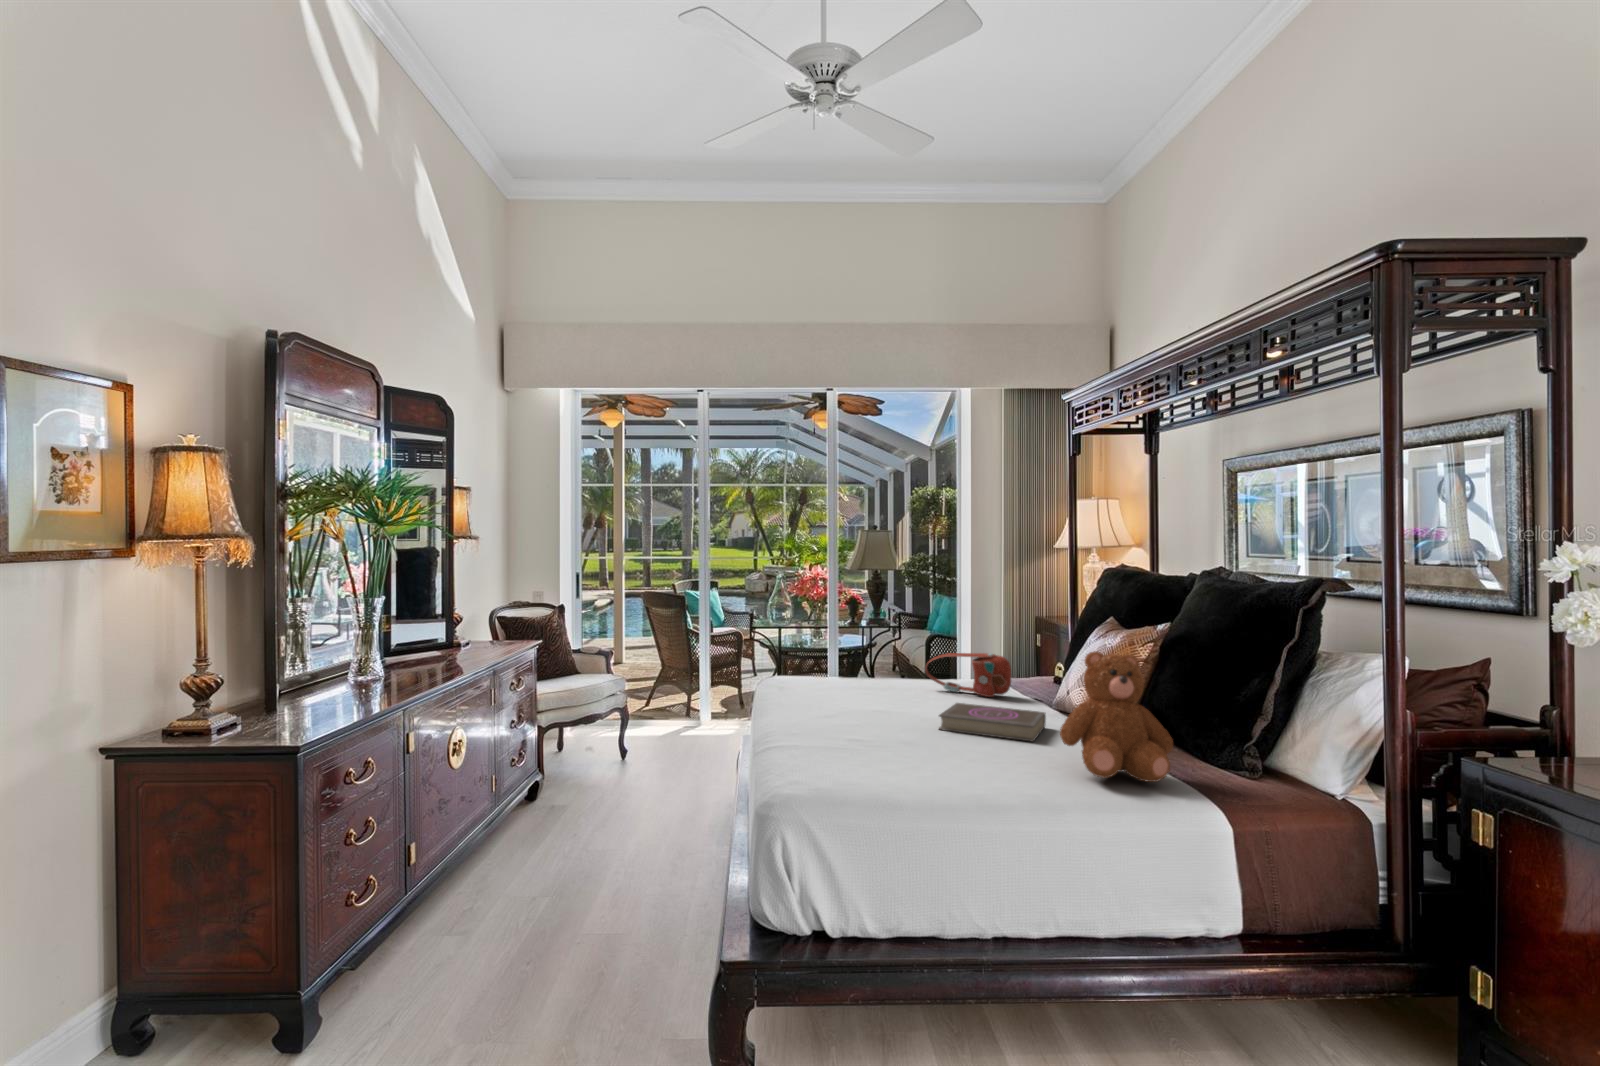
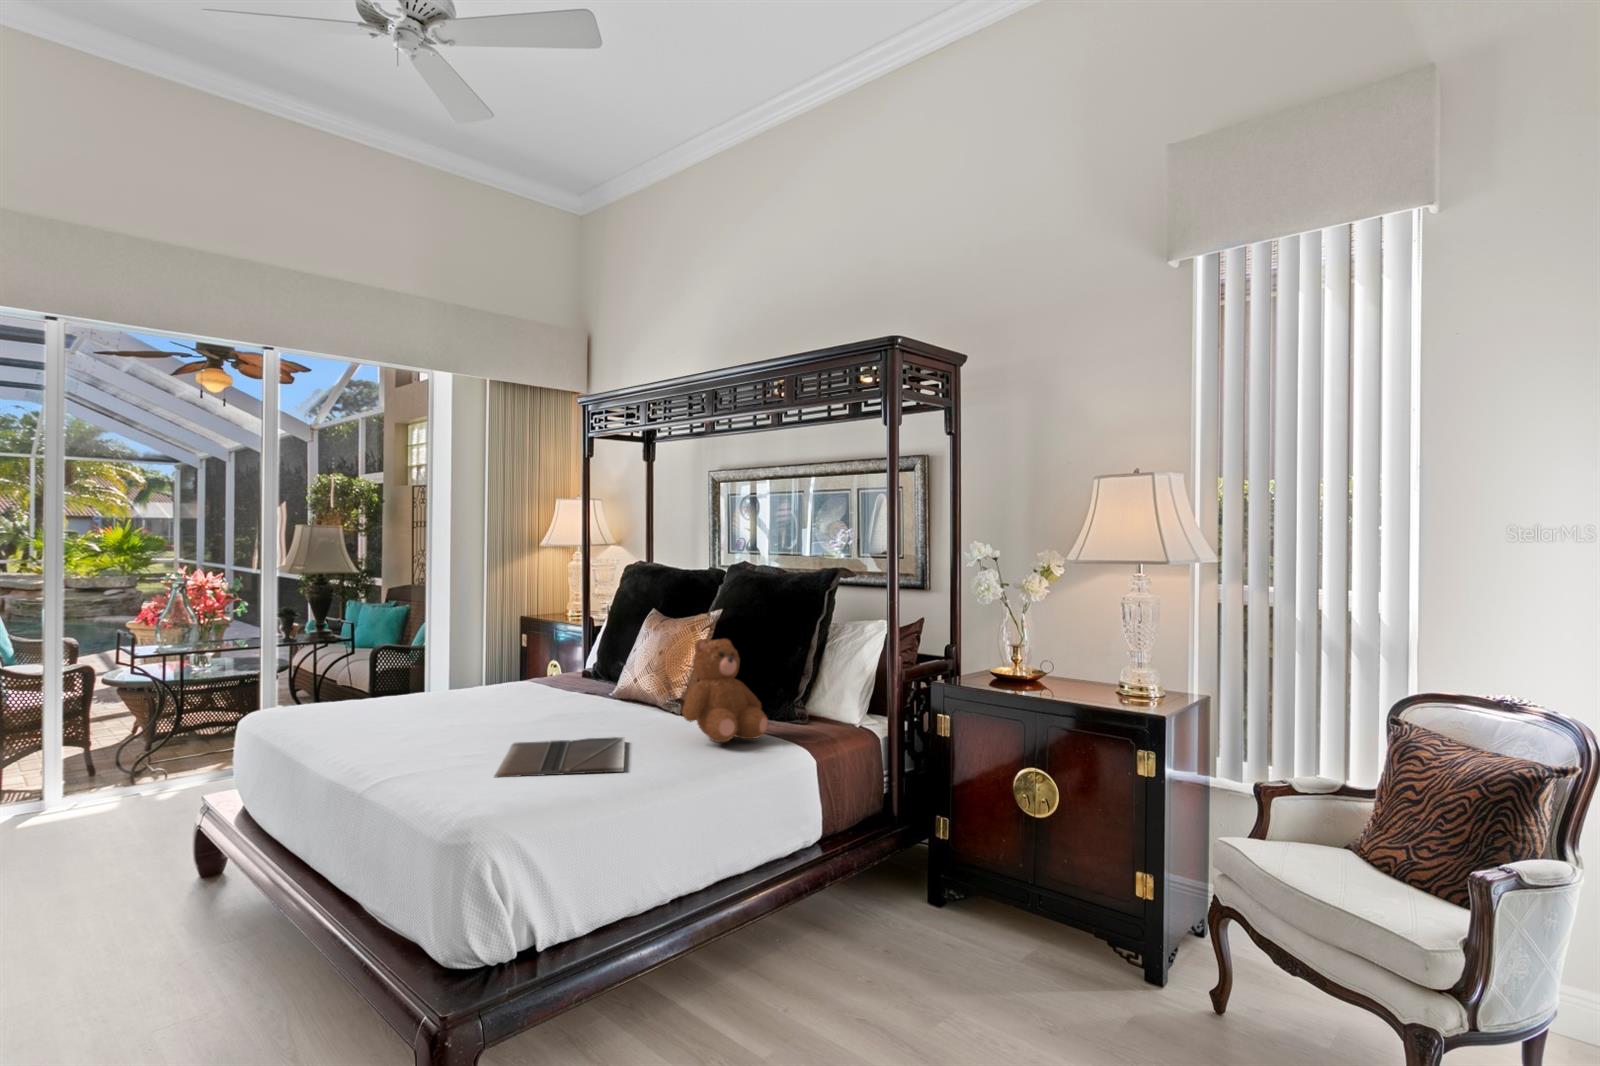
handbag: present [925,653,1011,697] -> none [478,654,569,697]
book: present [939,703,1046,742] -> none [543,700,636,733]
laptop: none [842,734,1003,785] -> present [494,737,625,777]

